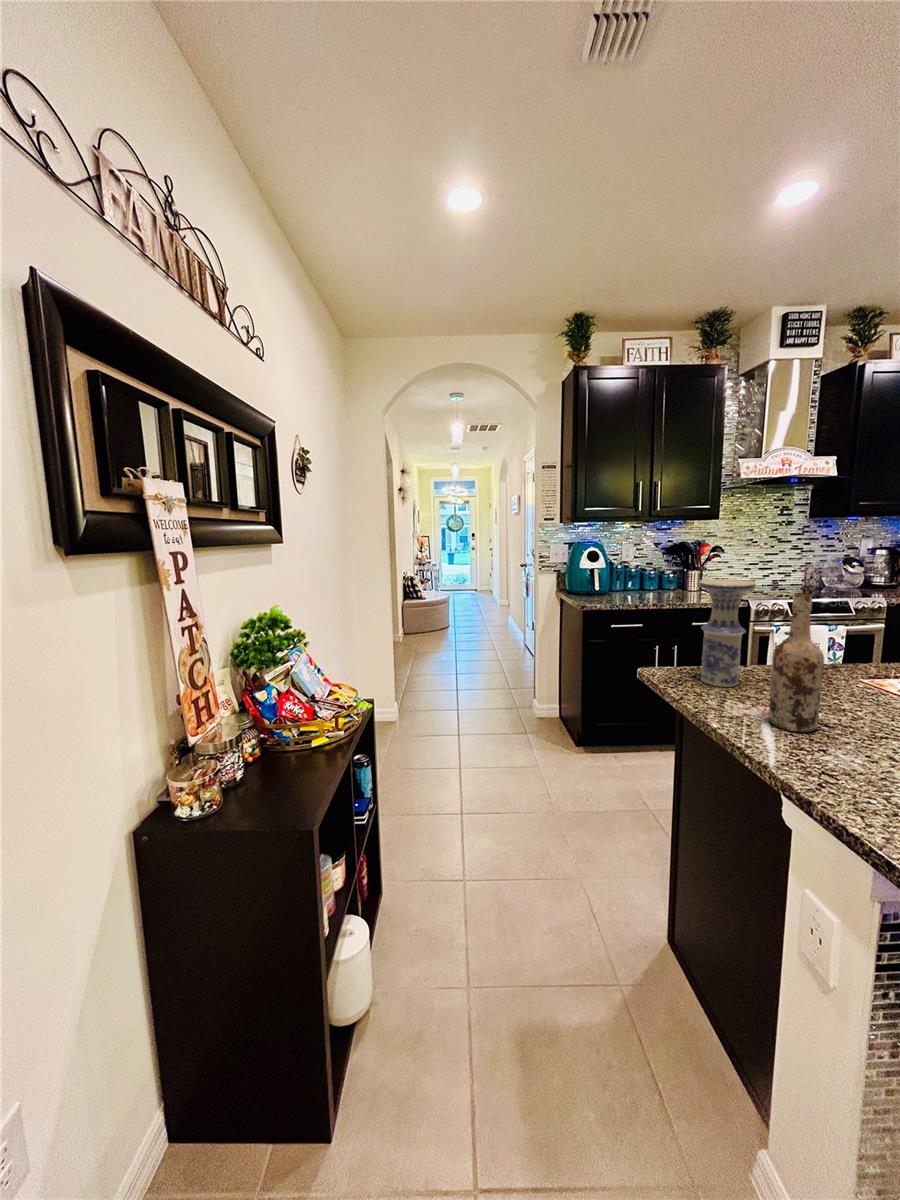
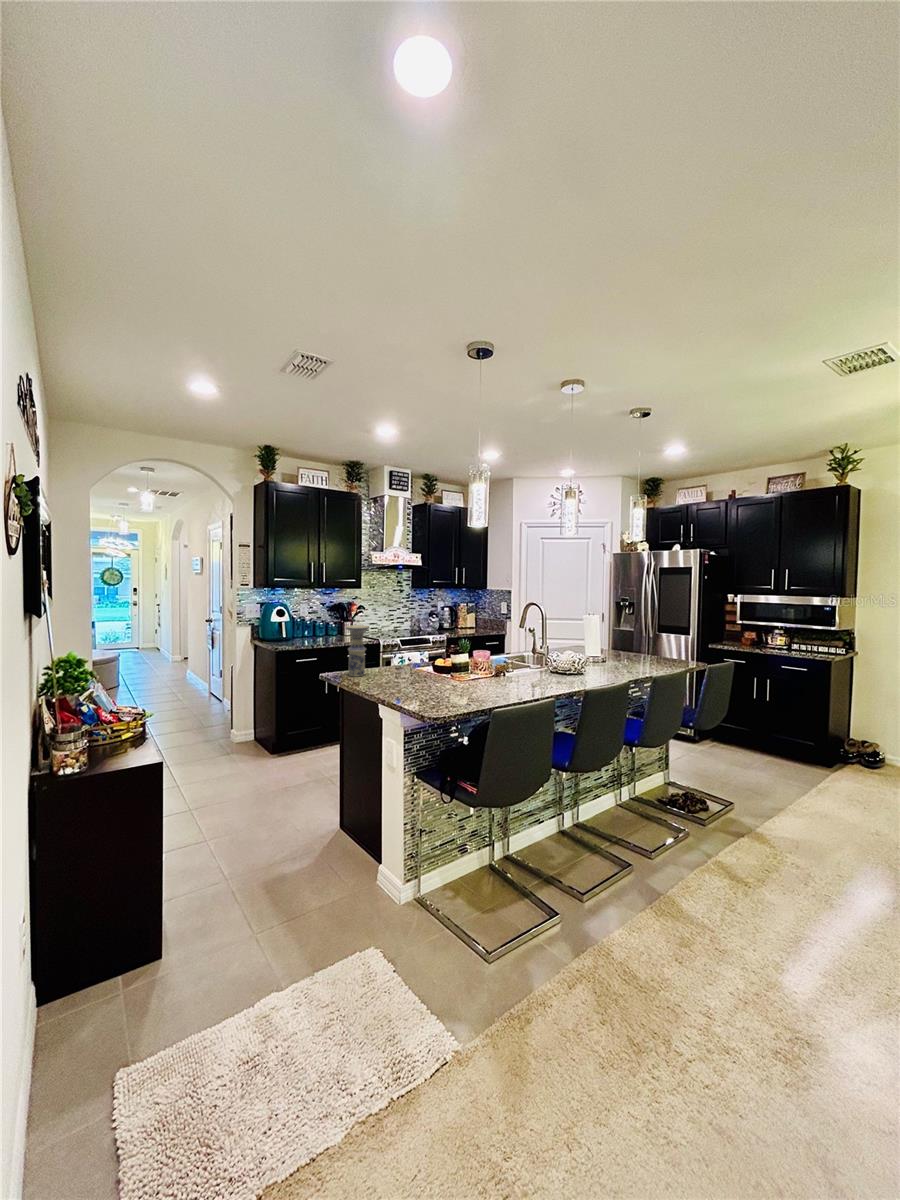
wine bottle: present [769,593,824,732] -> none [373,629,391,685]

